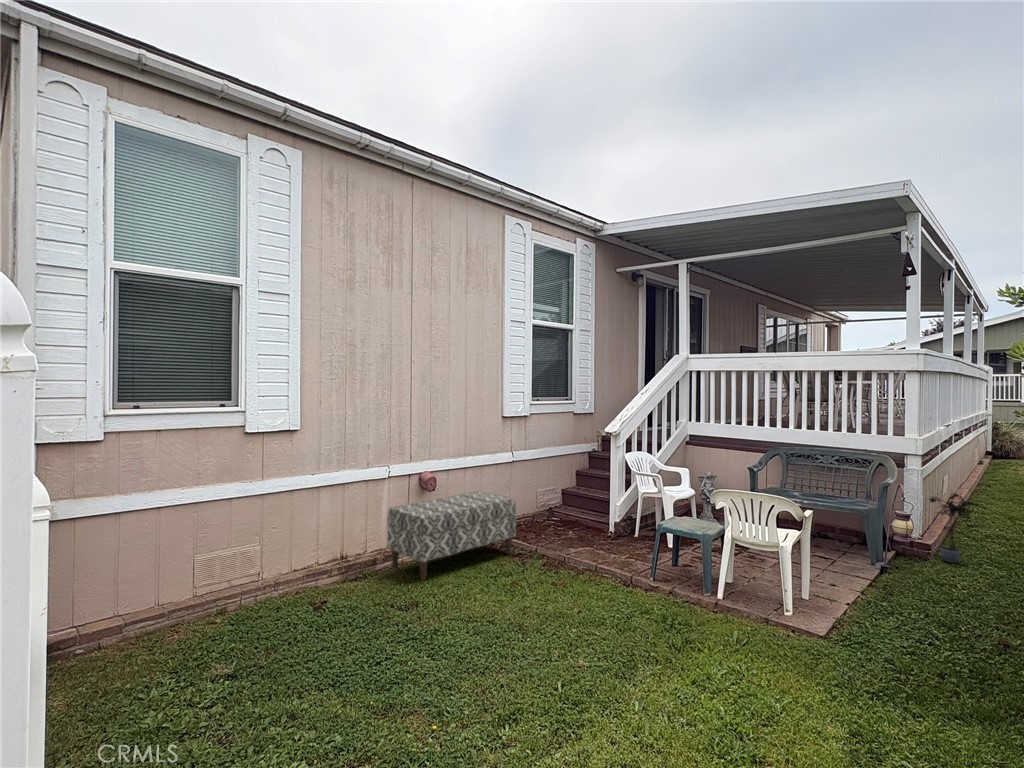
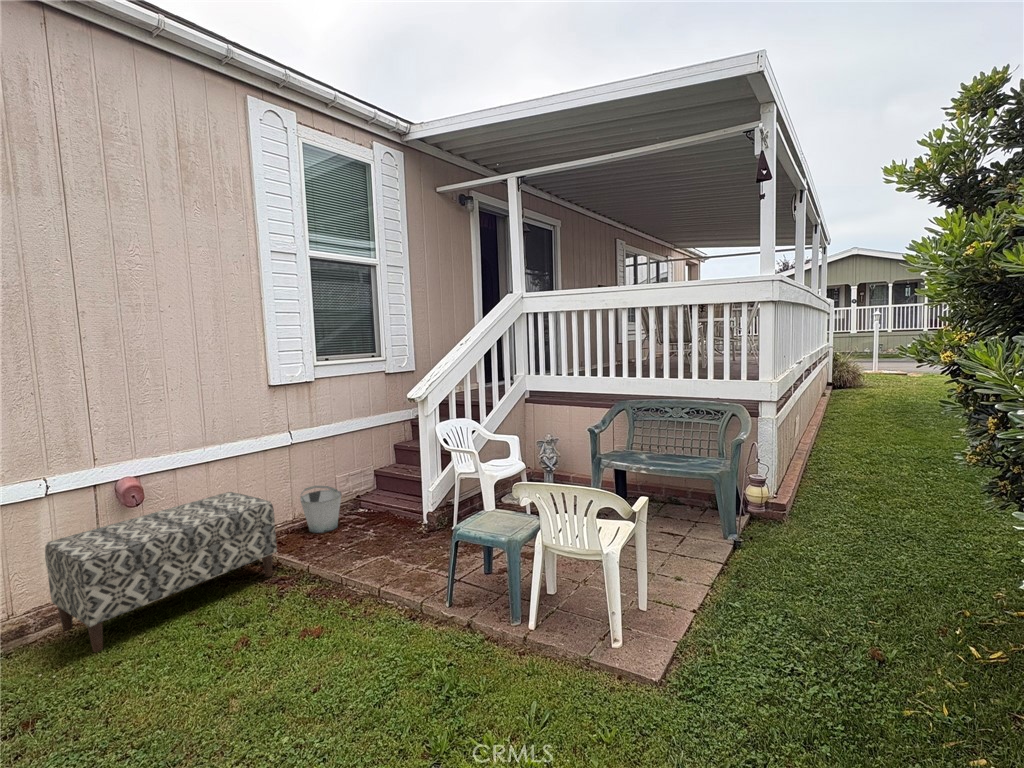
potted plant: present [929,493,984,563] -> none [781,440,843,524]
bucket: none [518,495,548,531] -> present [300,486,342,533]

